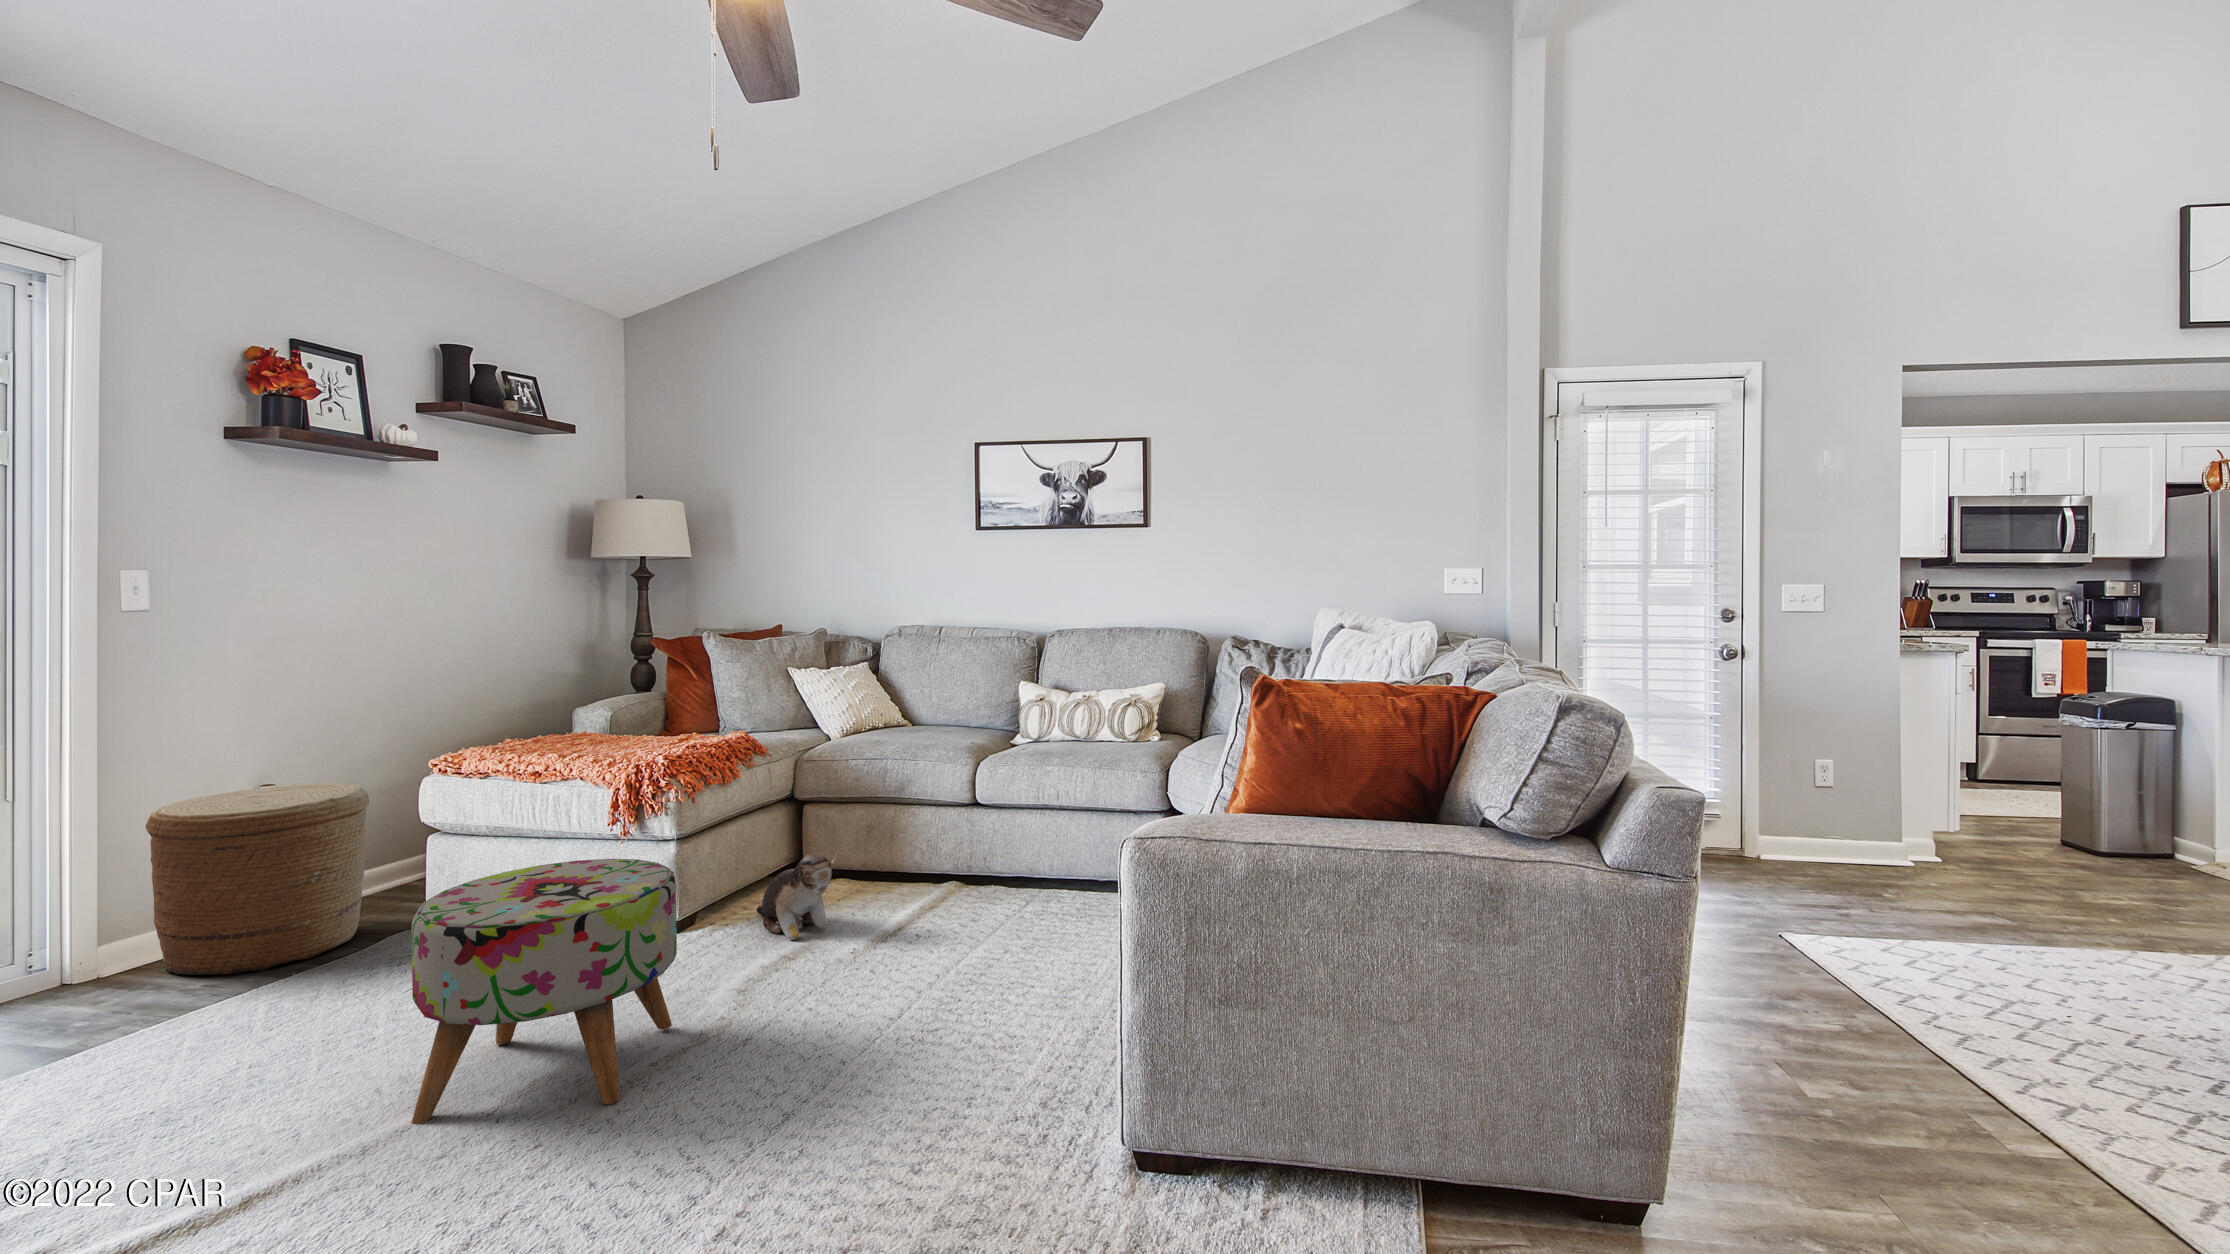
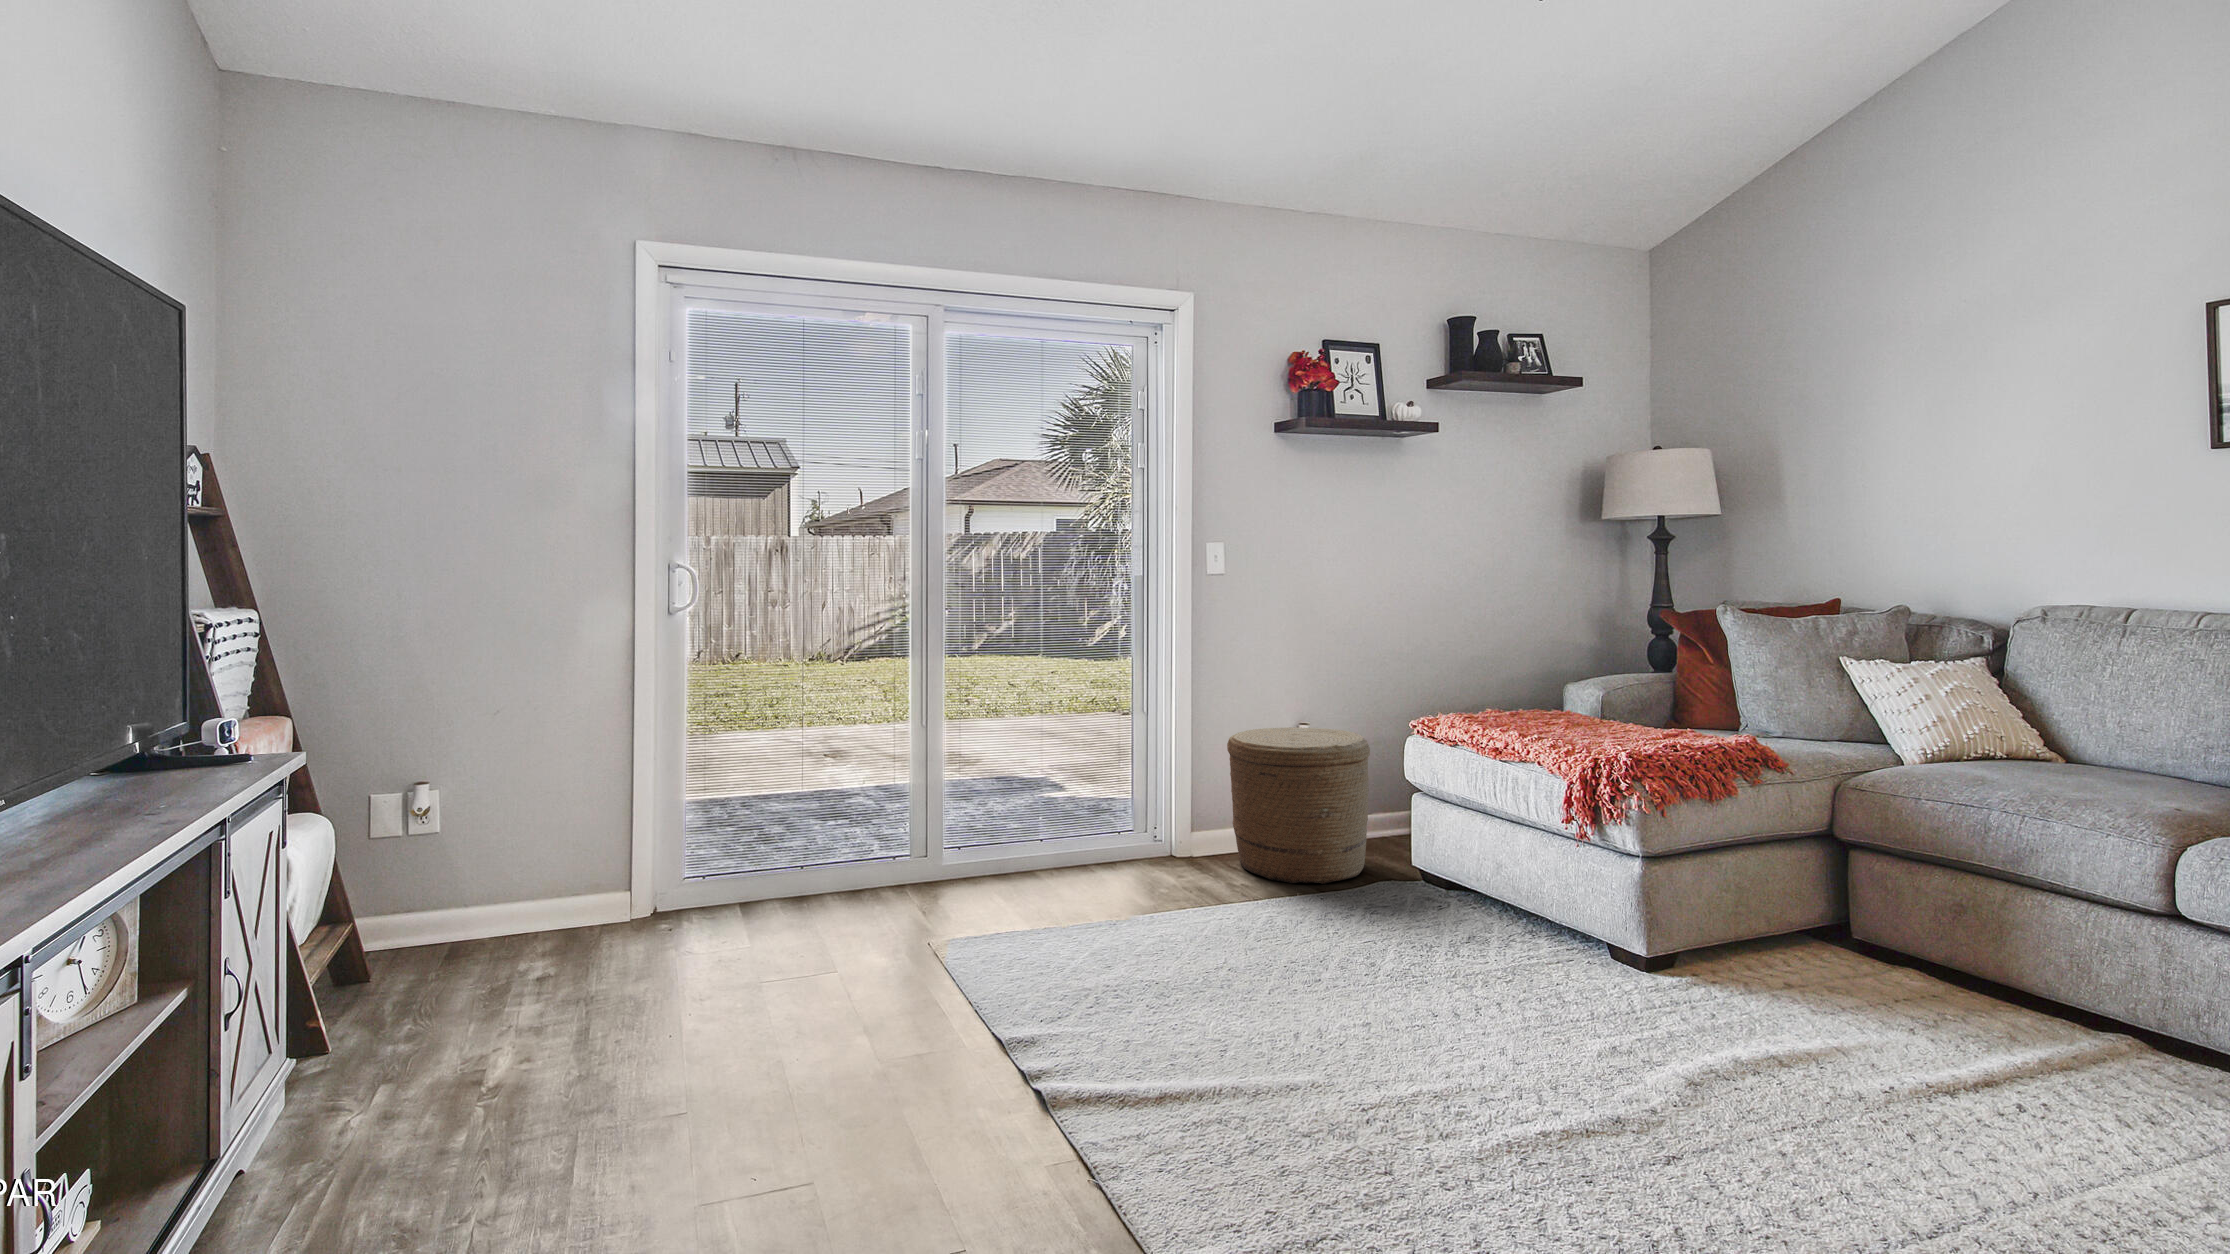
plush toy: present [757,853,838,940] -> none [1755,924,1864,1037]
ottoman: present [411,859,677,1124] -> none [1316,851,1587,1152]

